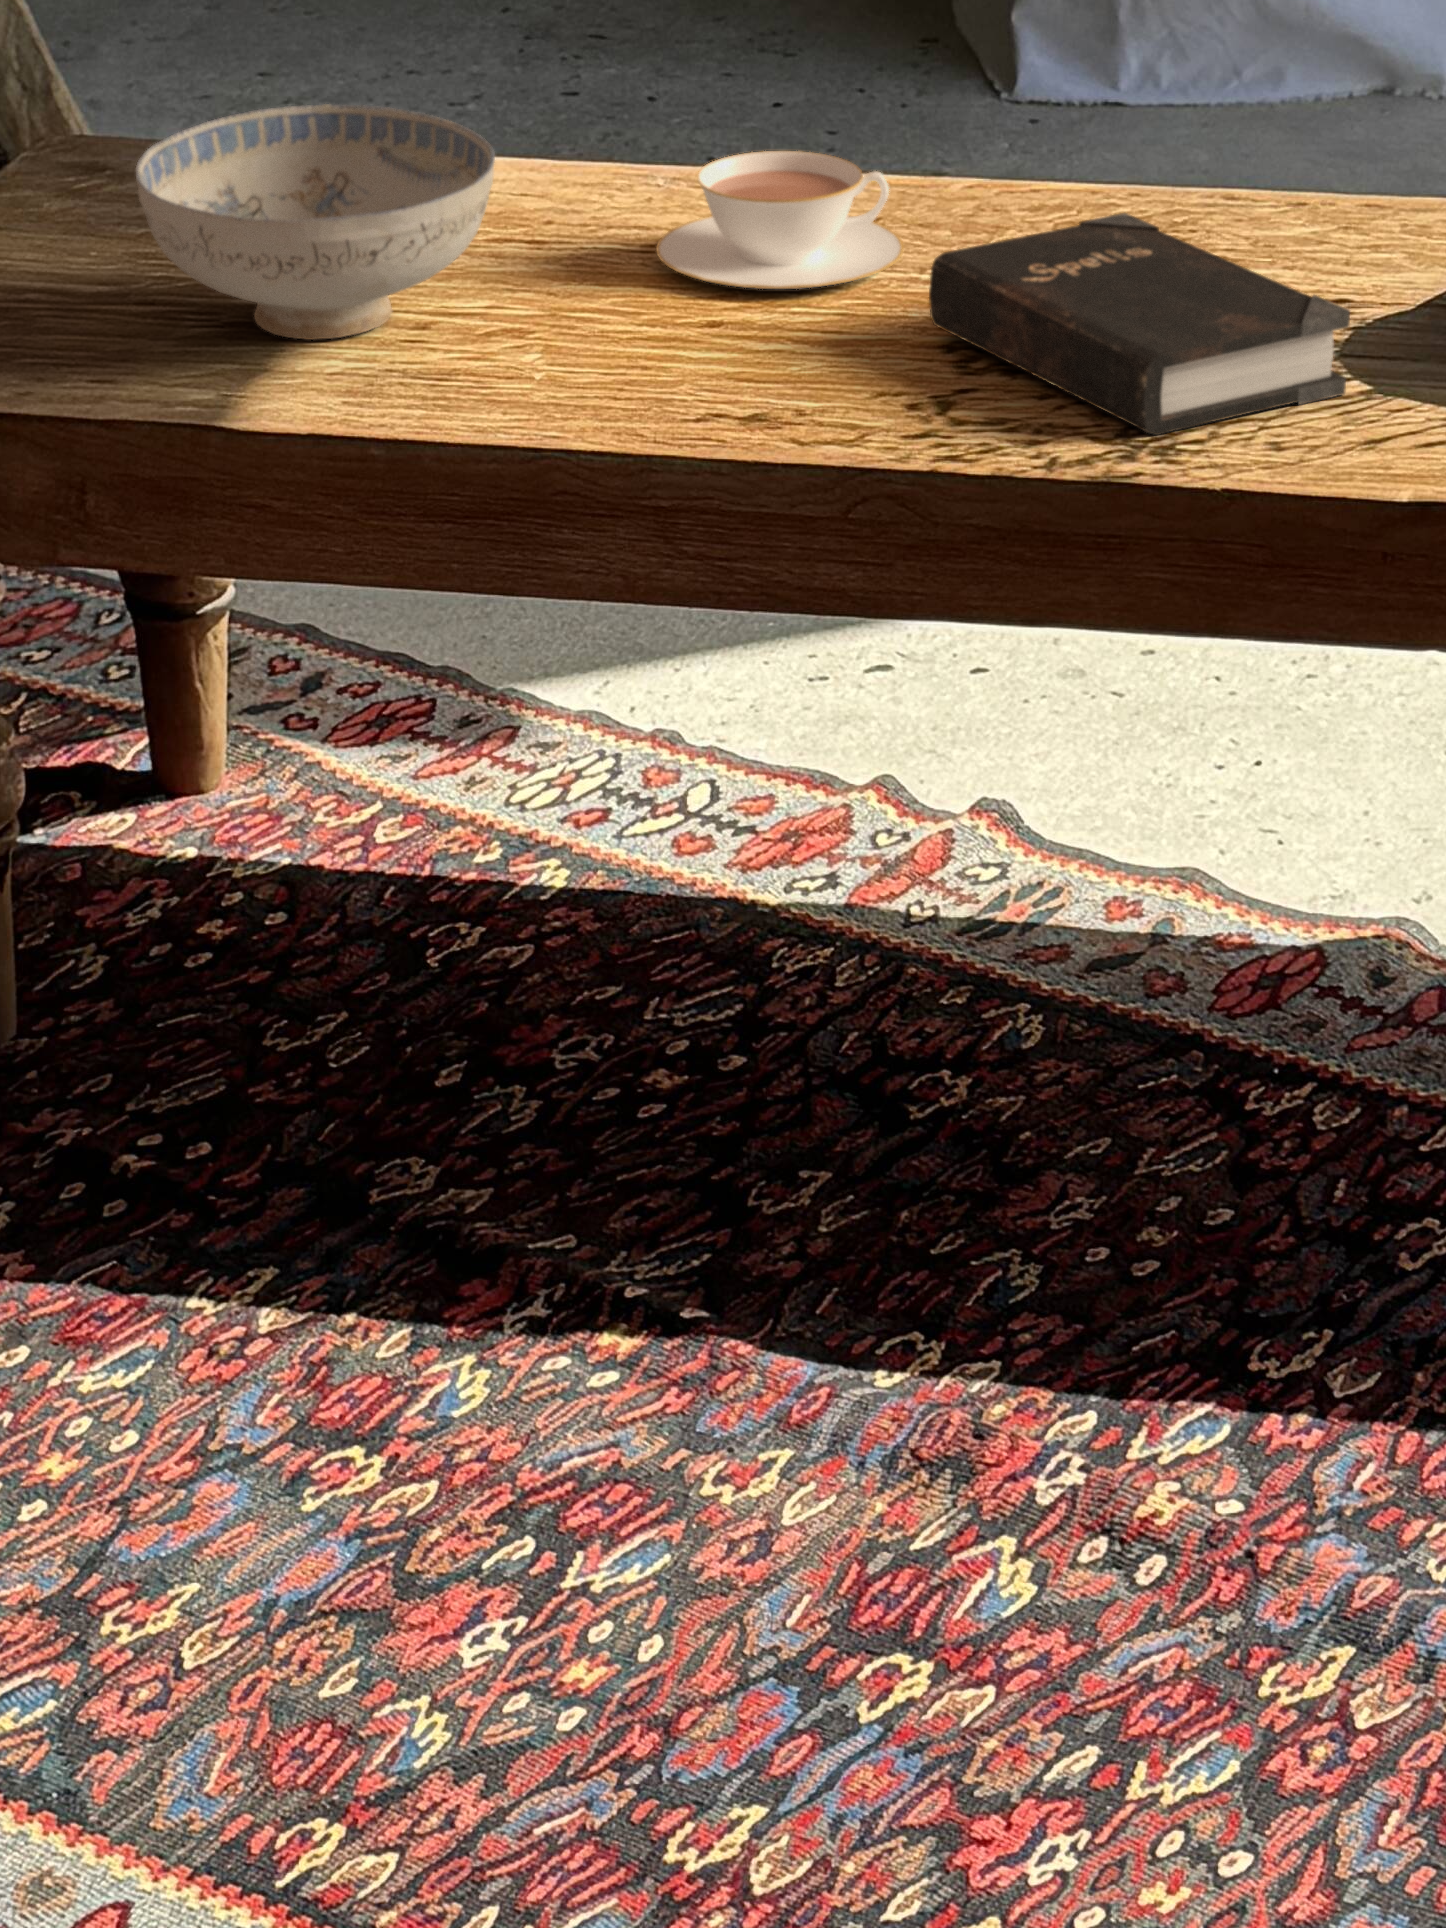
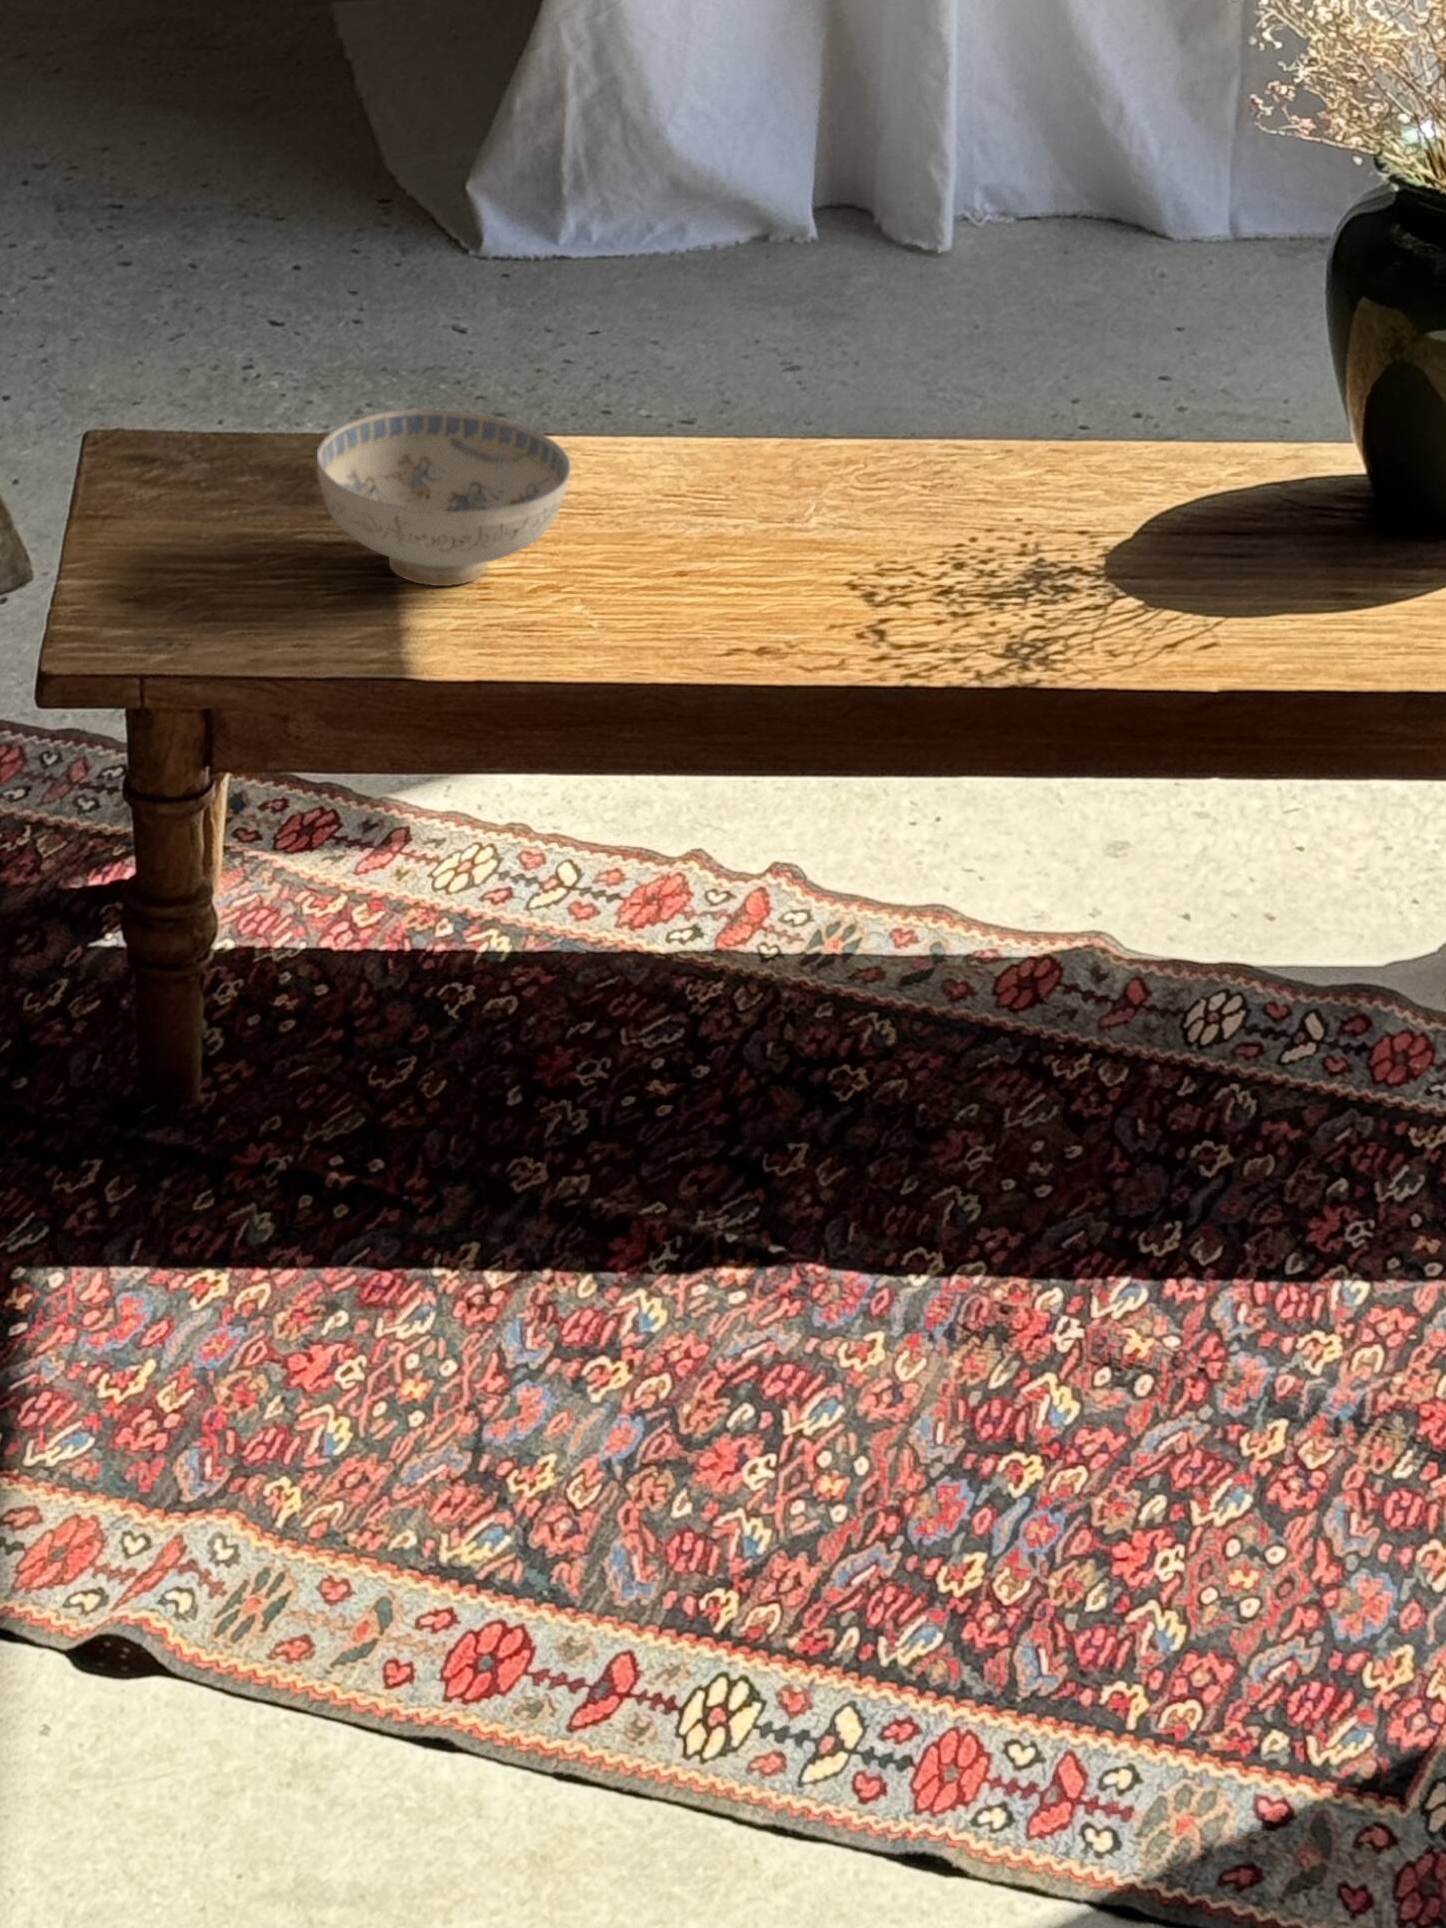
teacup: present [656,151,904,289] -> none [626,425,801,531]
hardback book: present [929,213,1350,435] -> none [863,473,1165,642]

